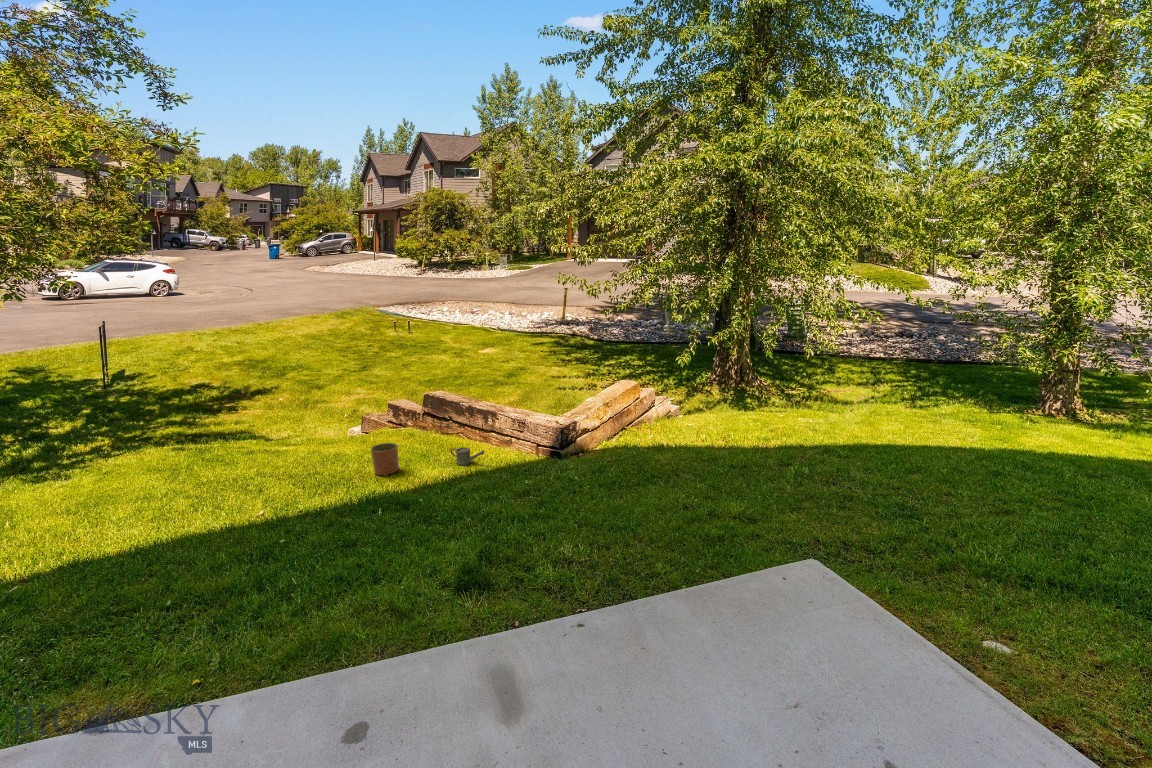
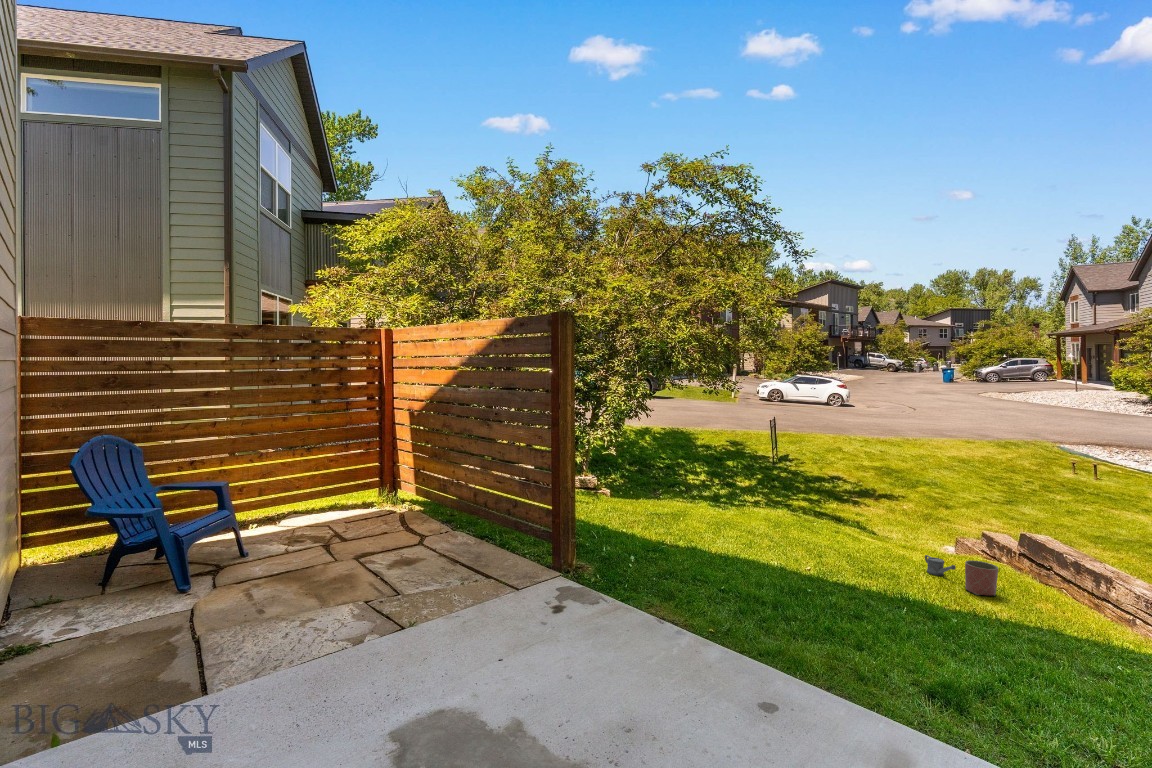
watering can: present [450,448,484,466] -> present [925,555,956,576]

